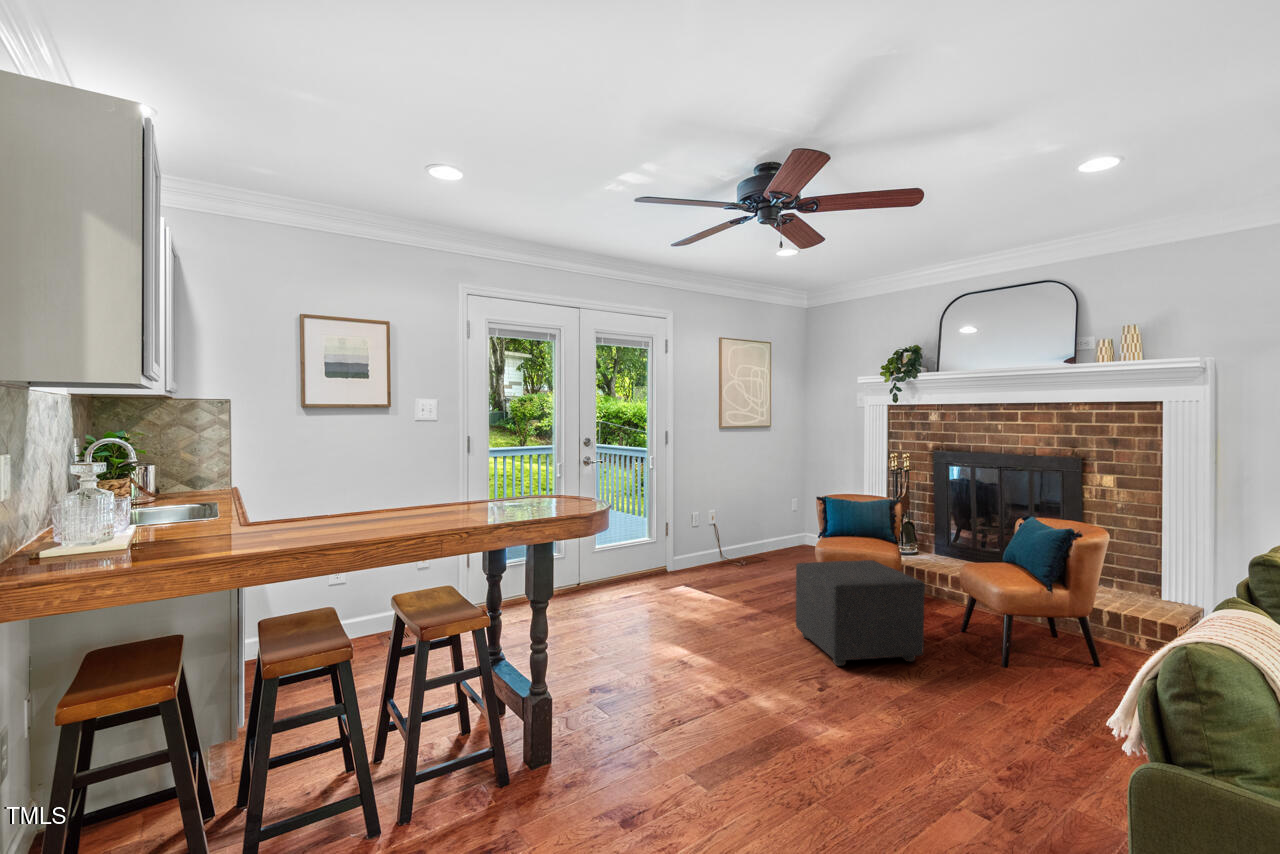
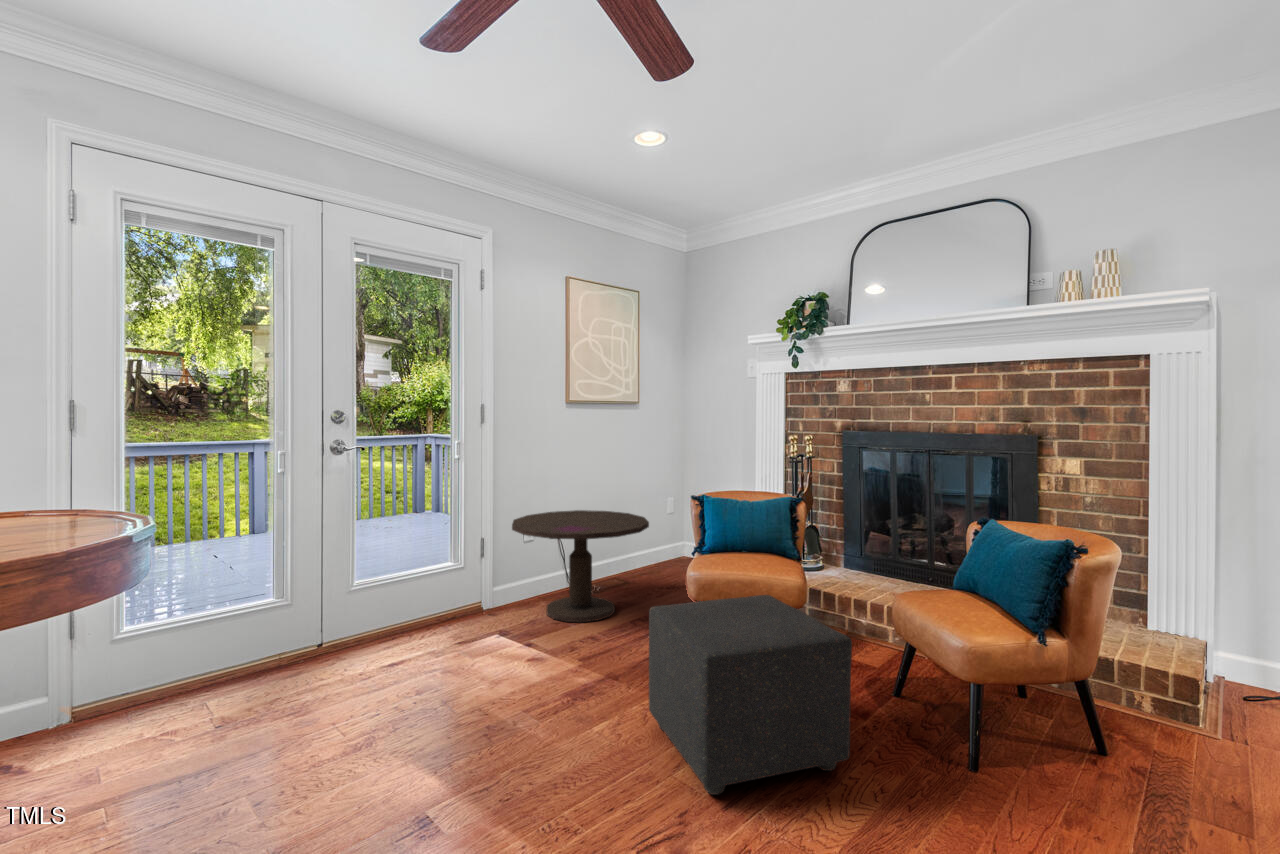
side table: none [689,506,786,582] -> present [512,510,649,622]

